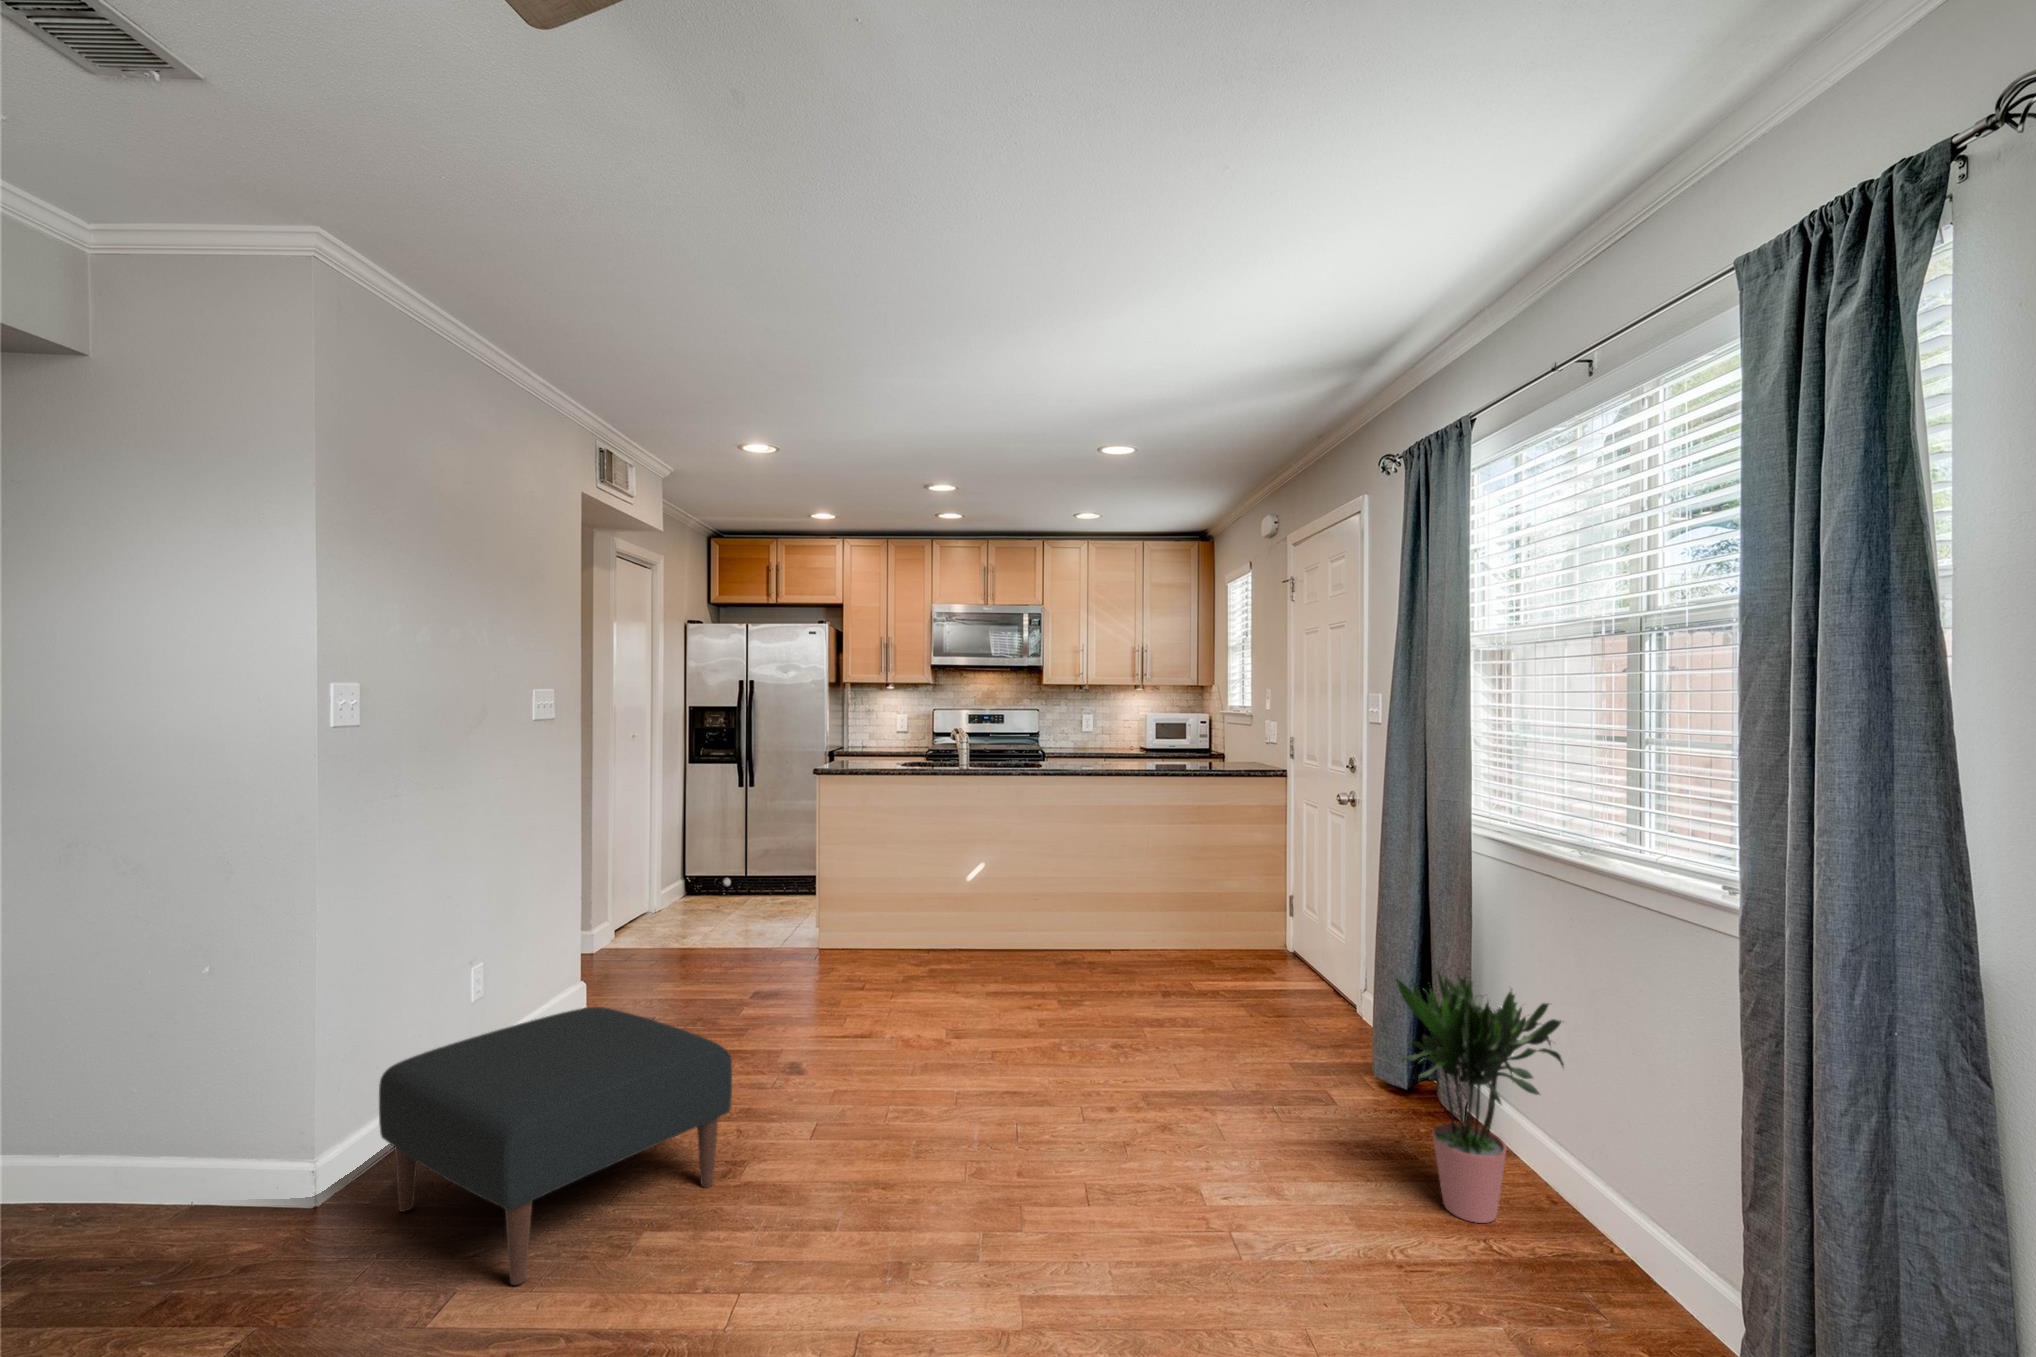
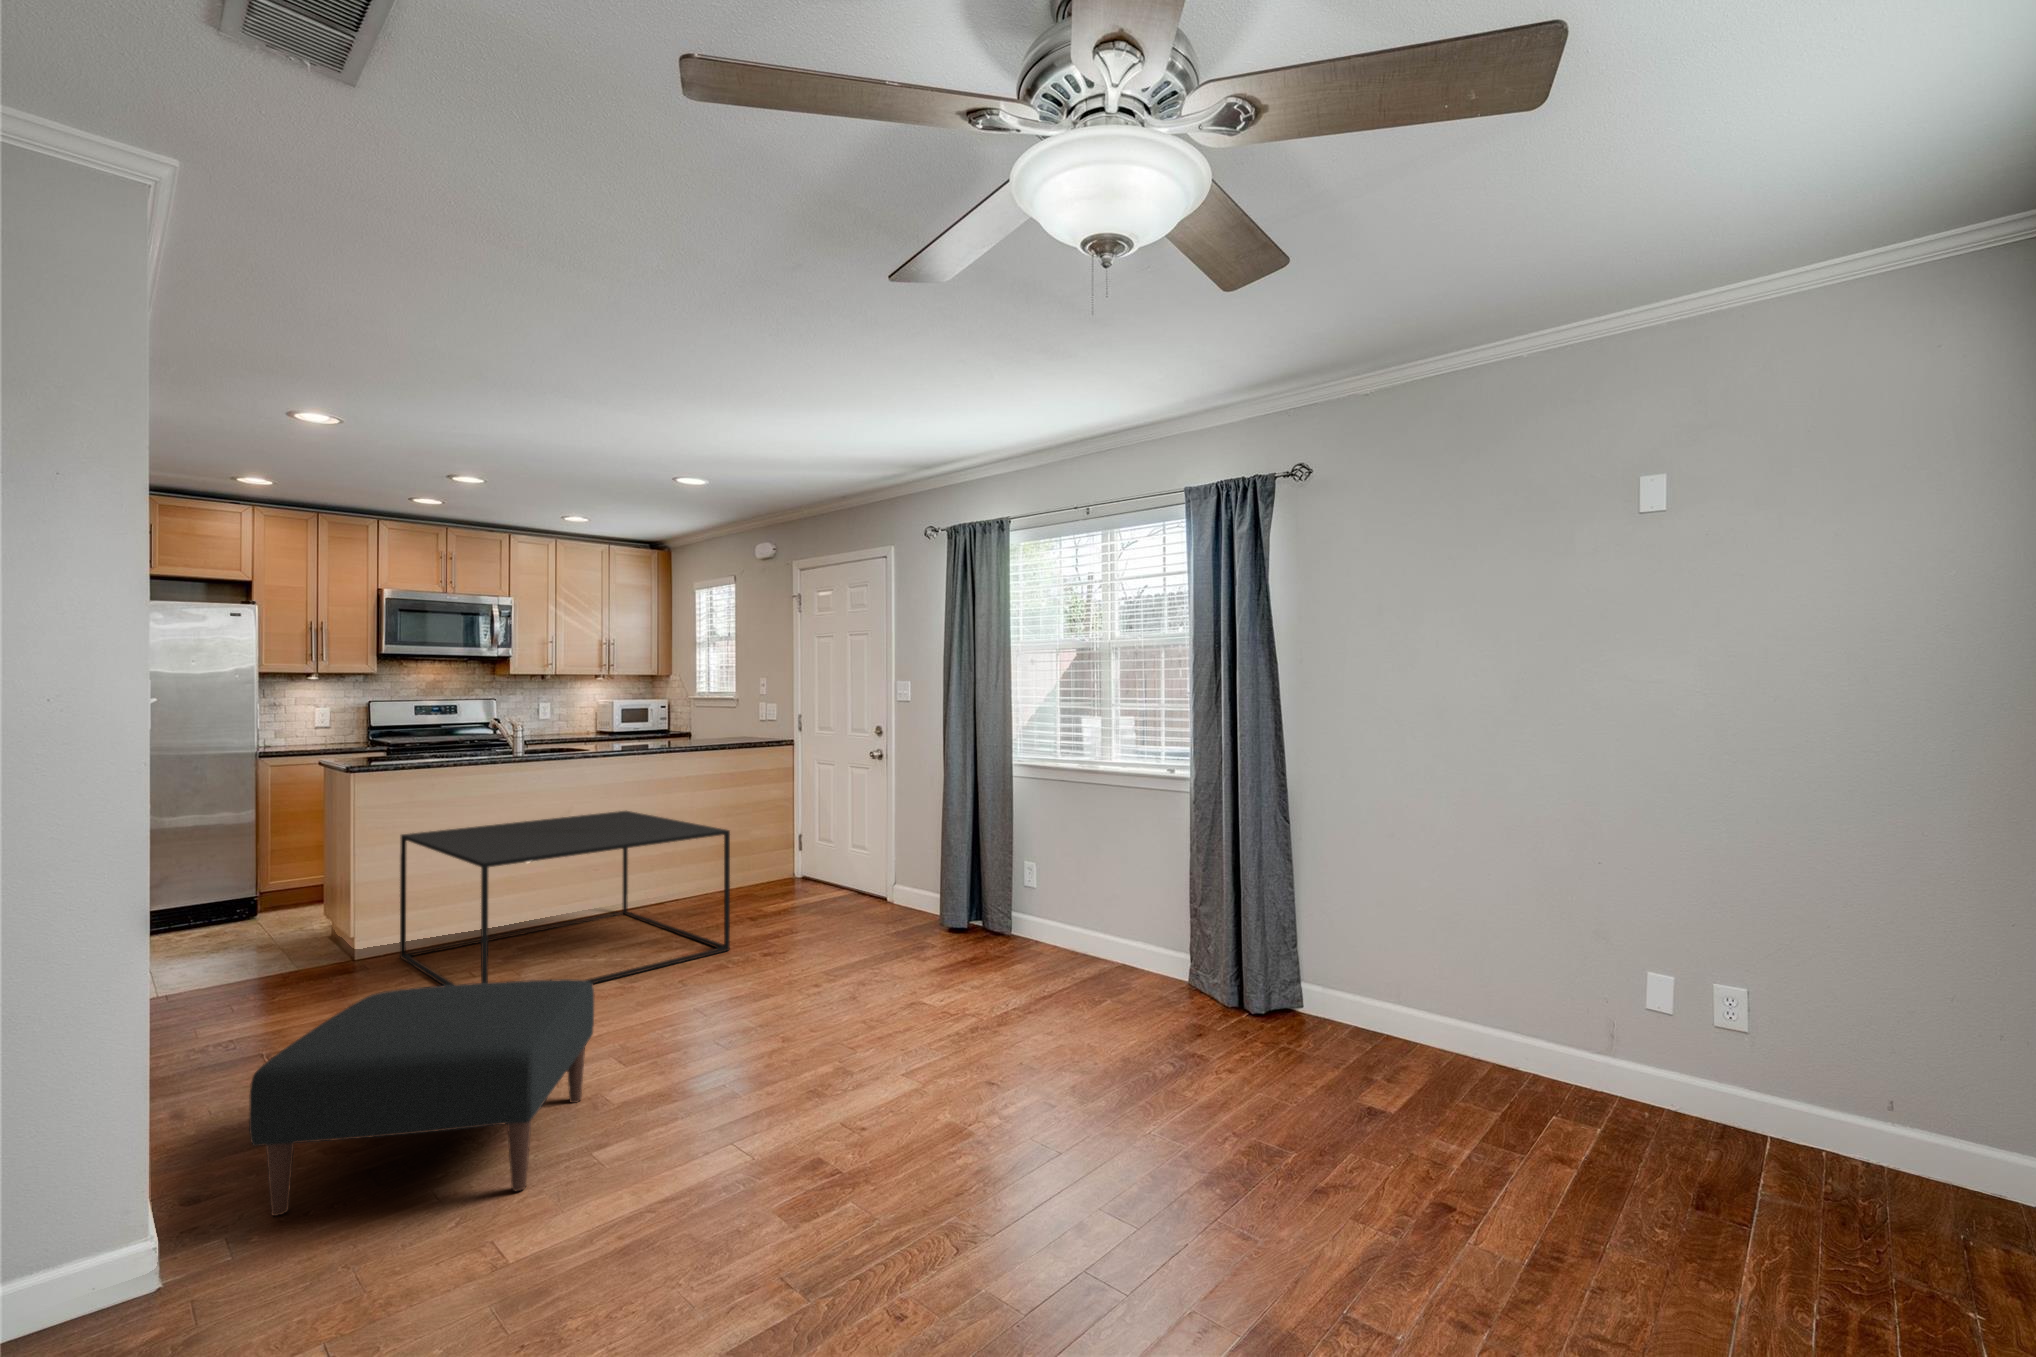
coffee table: none [804,838,1088,1038] -> present [400,811,730,985]
potted plant: present [1395,972,1564,1223] -> none [1005,832,1095,972]

